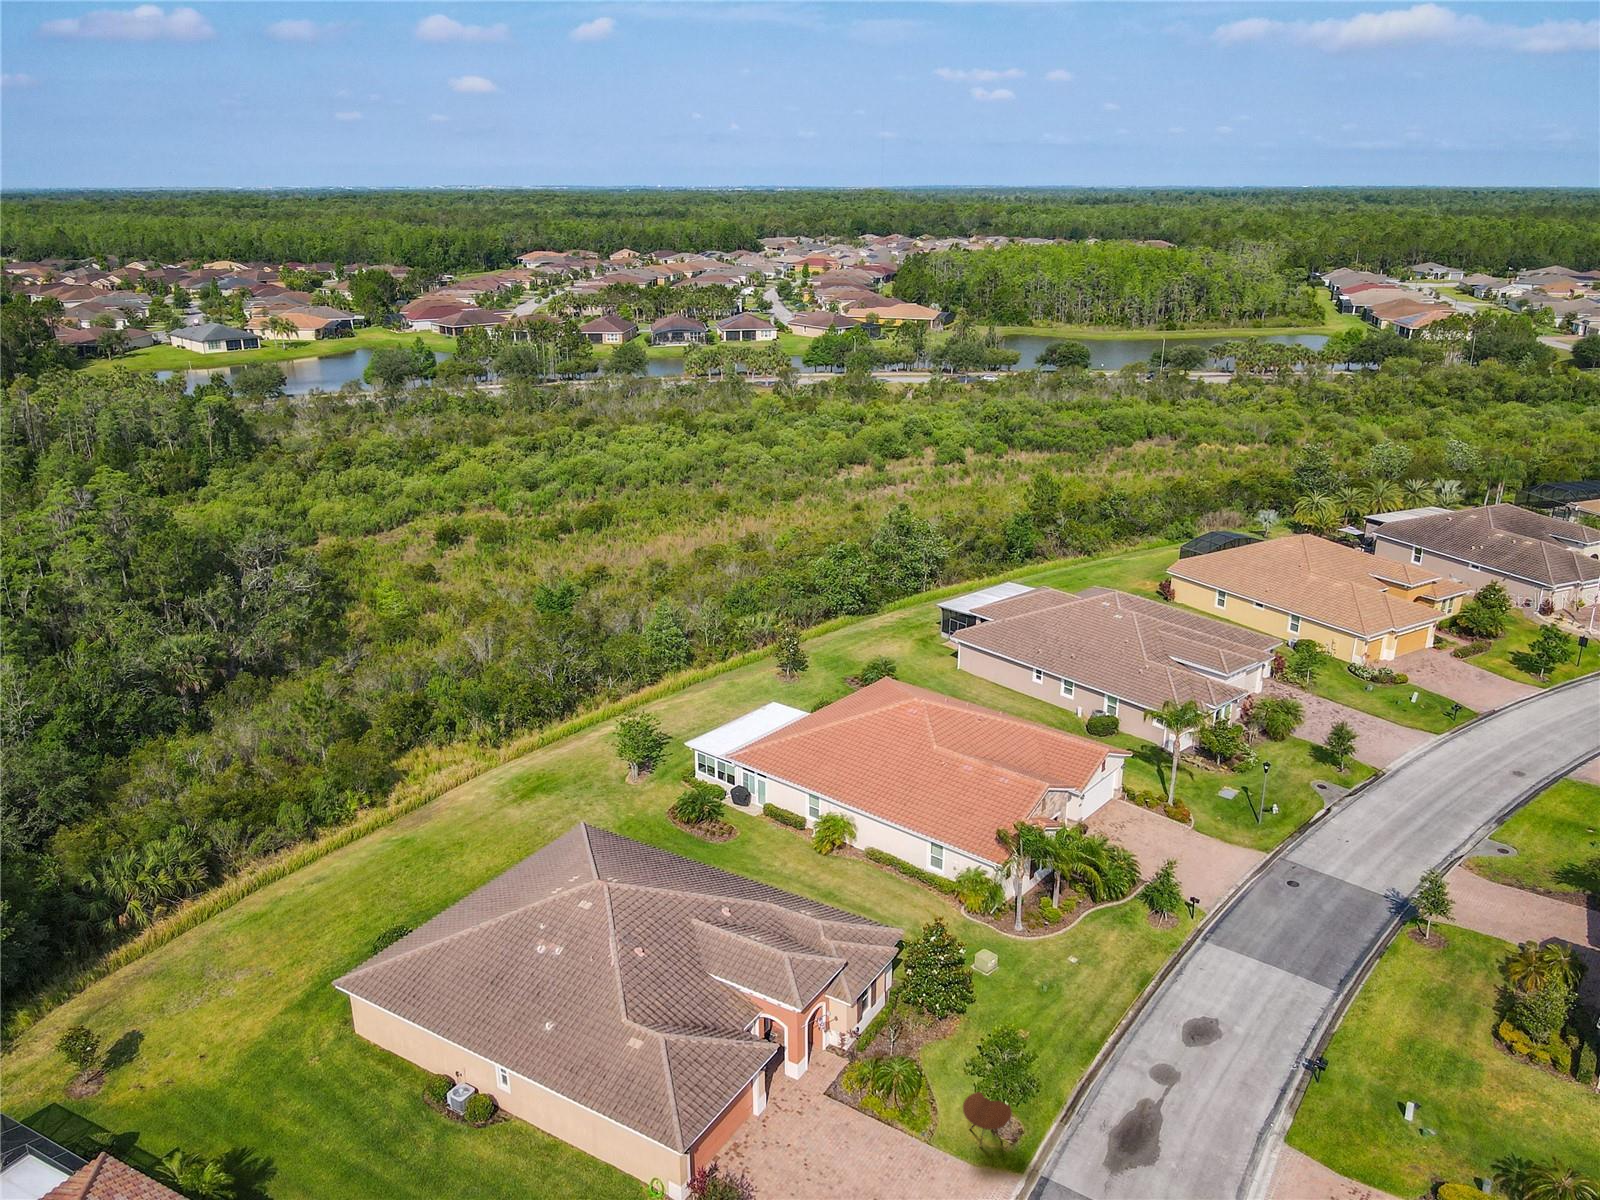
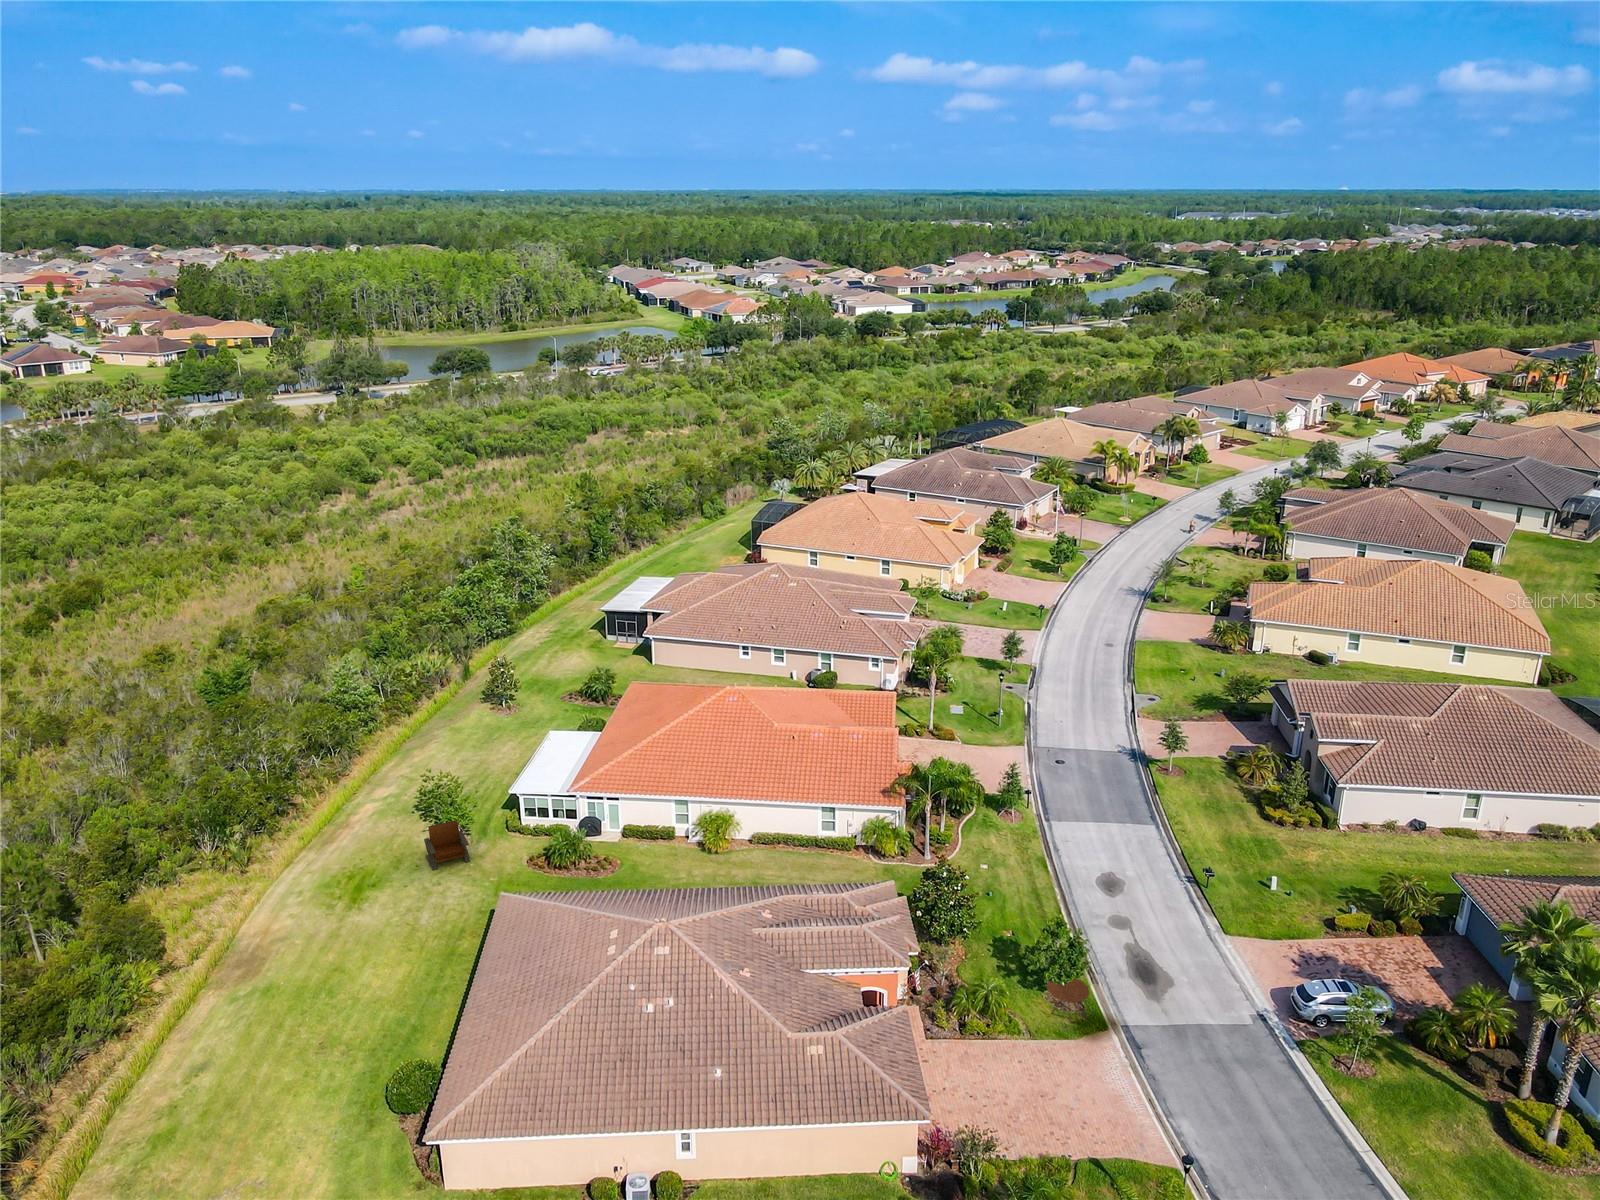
lounge chair: none [612,756,651,795] -> present [424,820,470,870]

